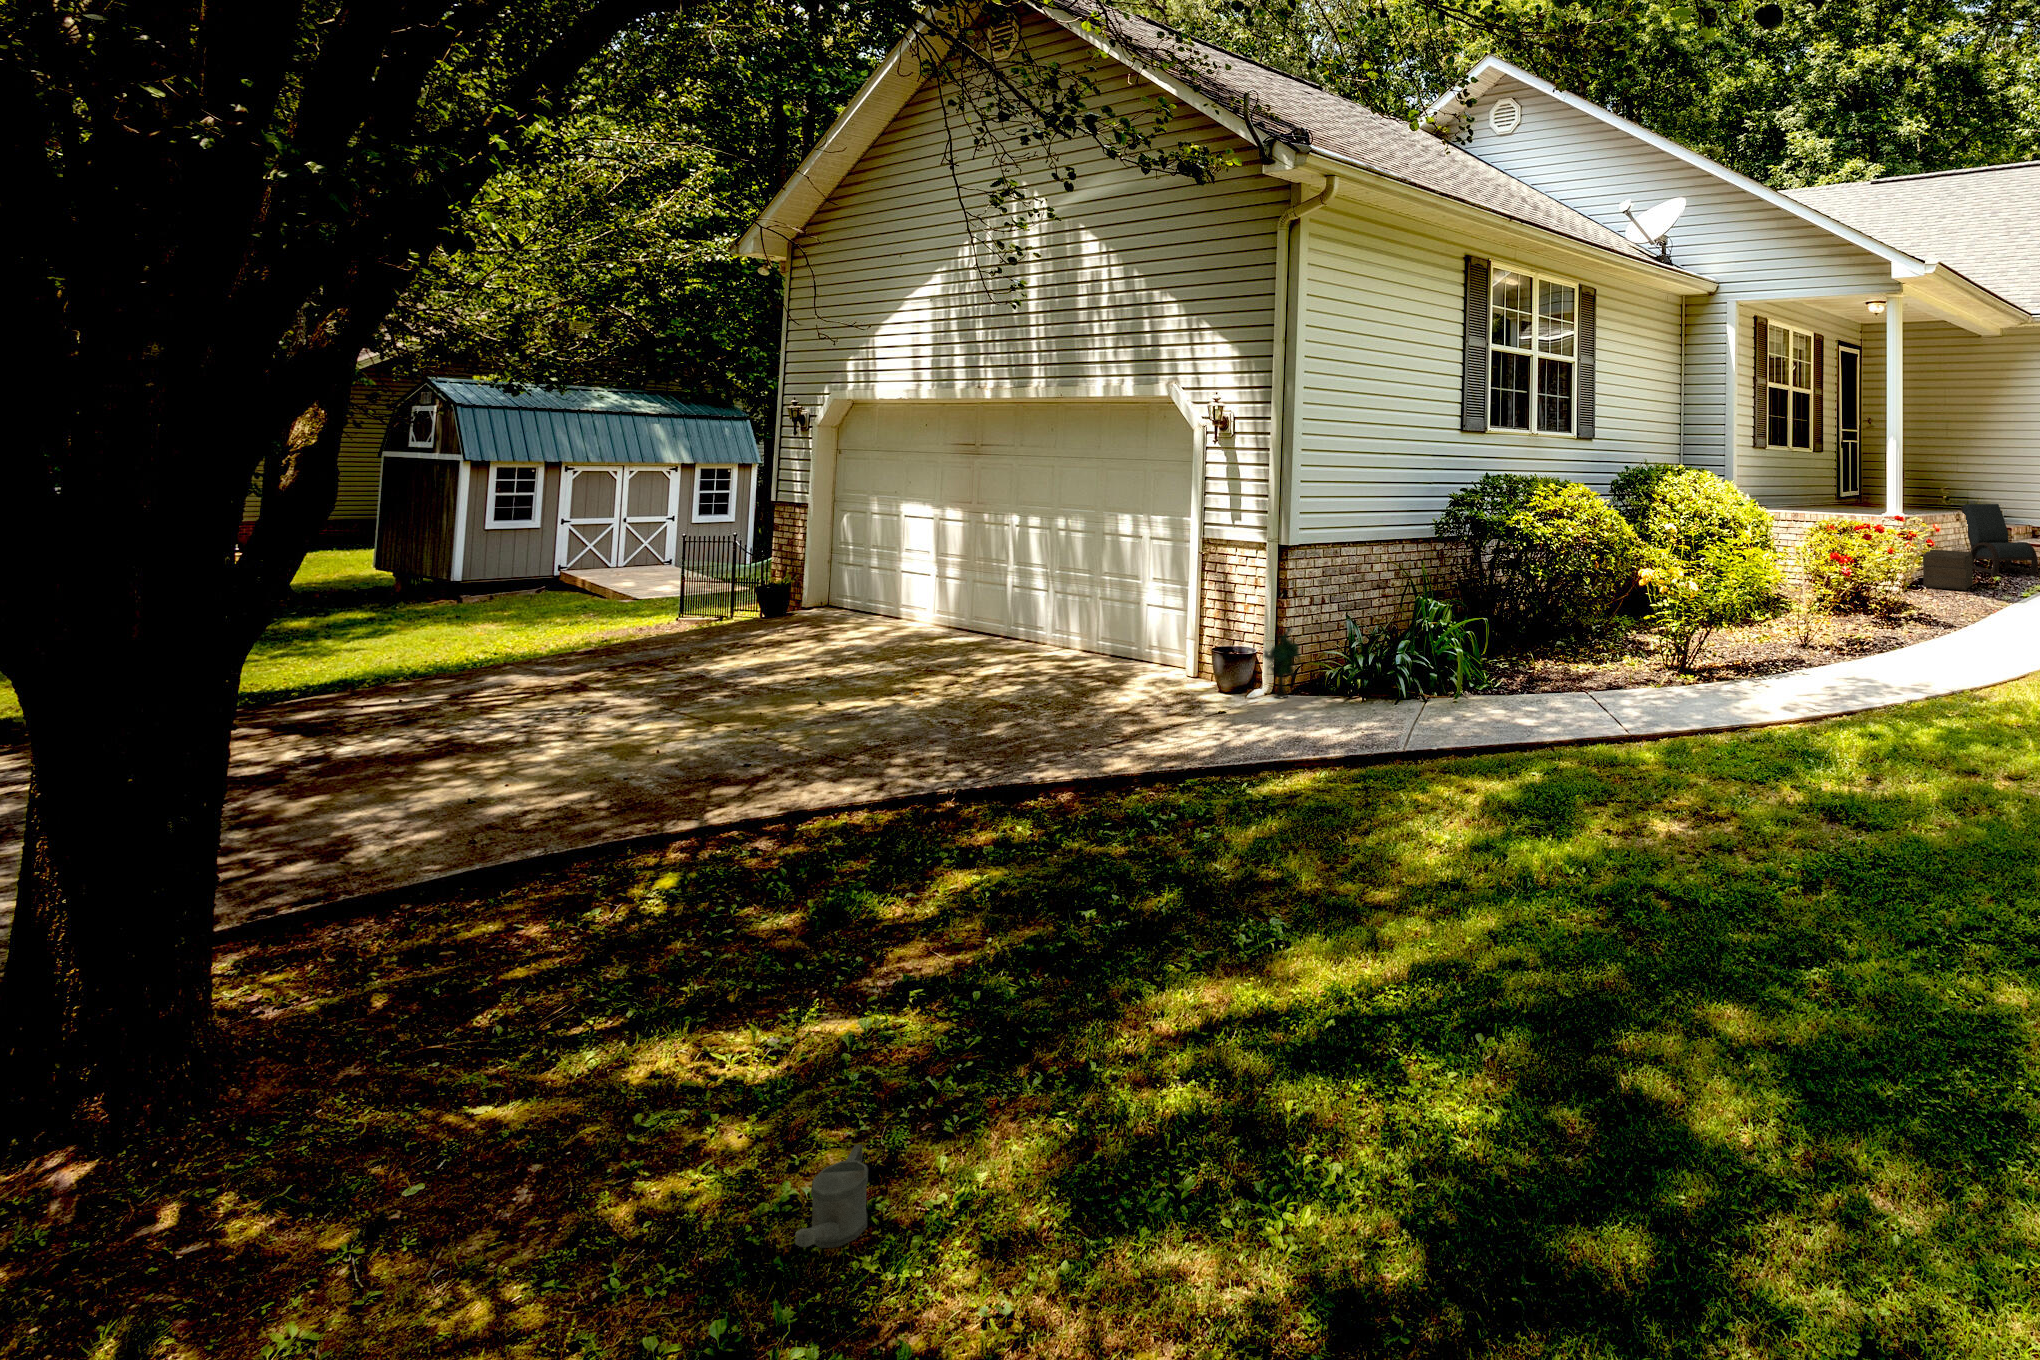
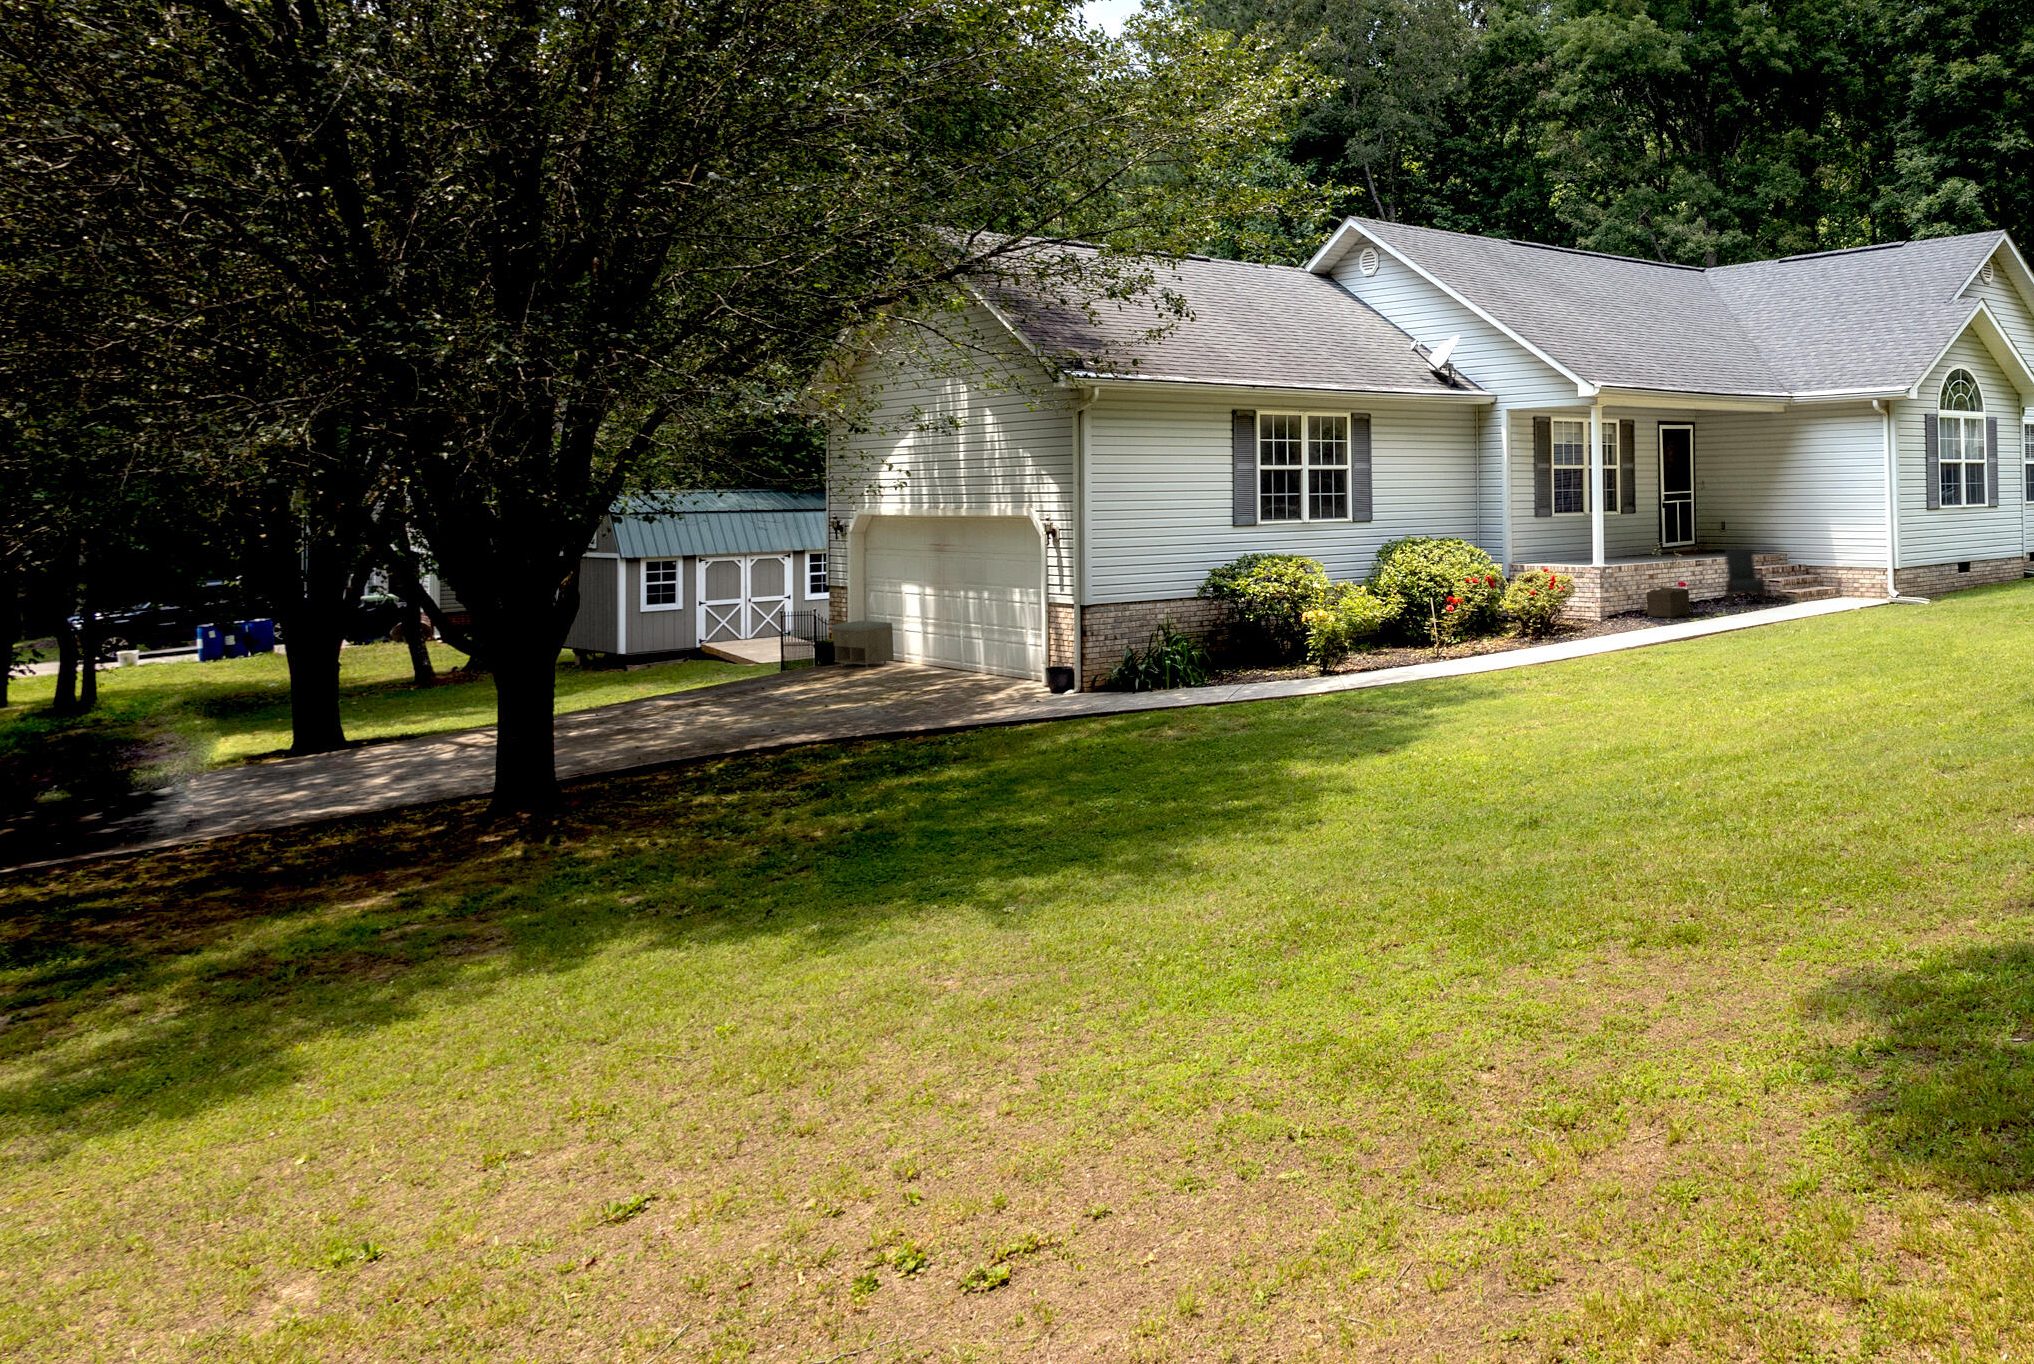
storage bench: none [790,555,885,627] -> present [832,621,894,668]
decorative plant: present [1264,627,1300,698] -> none [1067,654,1092,696]
watering can: present [795,1145,868,1248] -> none [727,802,754,824]

